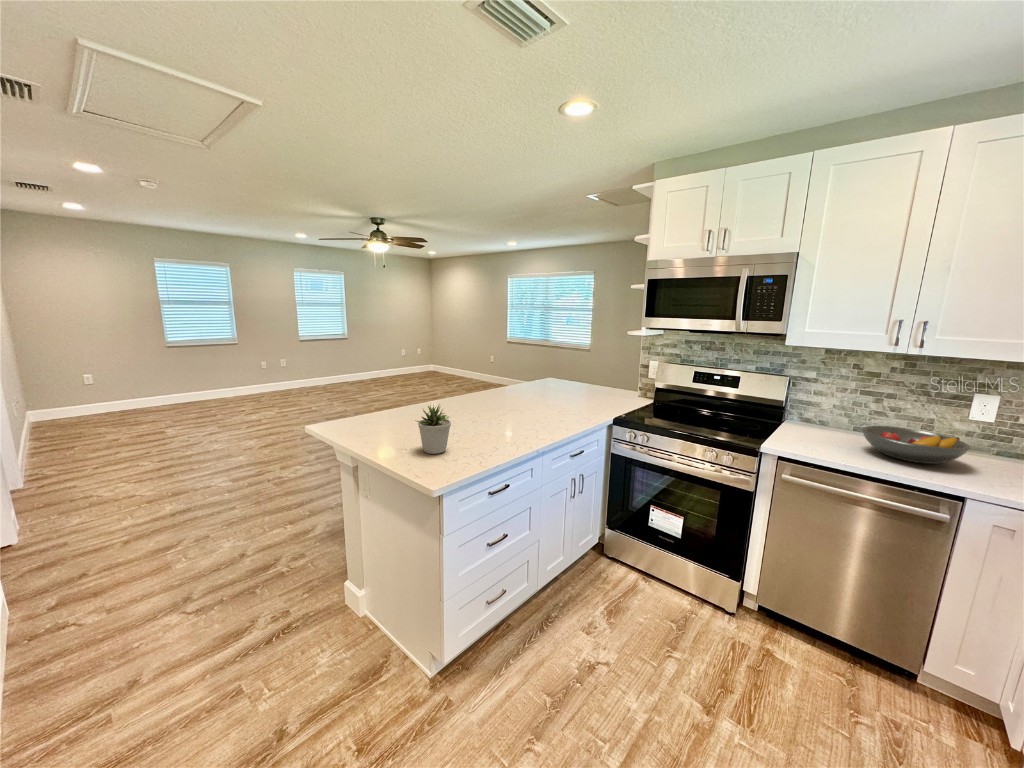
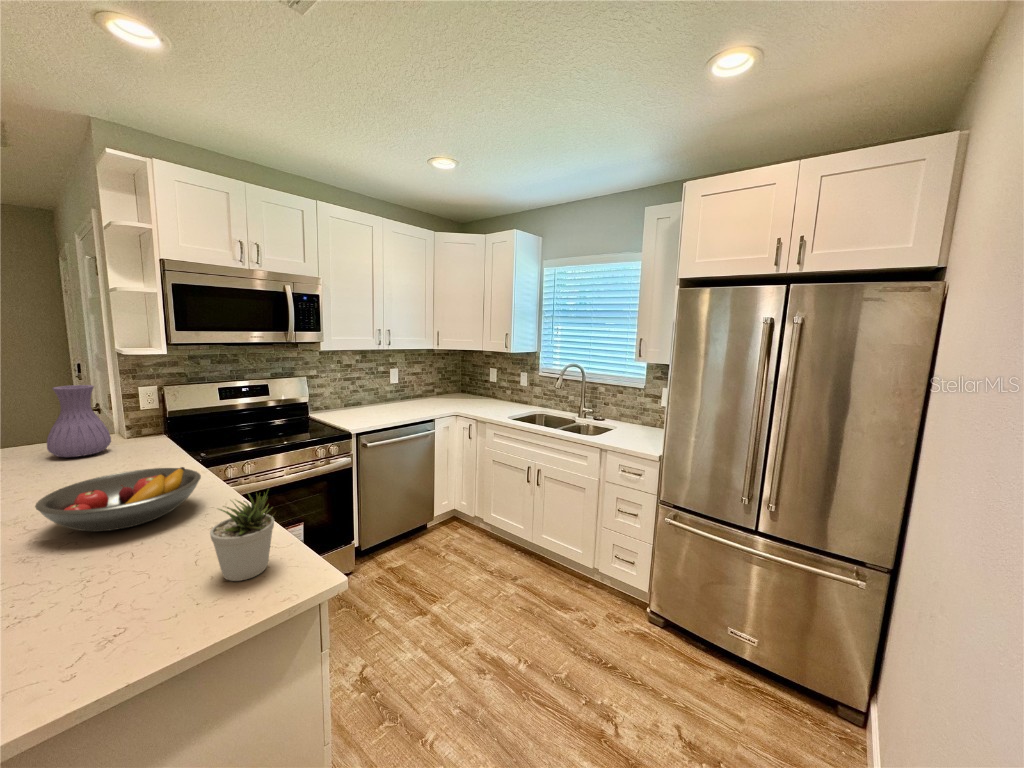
vase: none [580,351,609,397] -> present [47,385,111,457]
fruit bowl: present [862,426,971,464] -> present [35,467,201,531]

